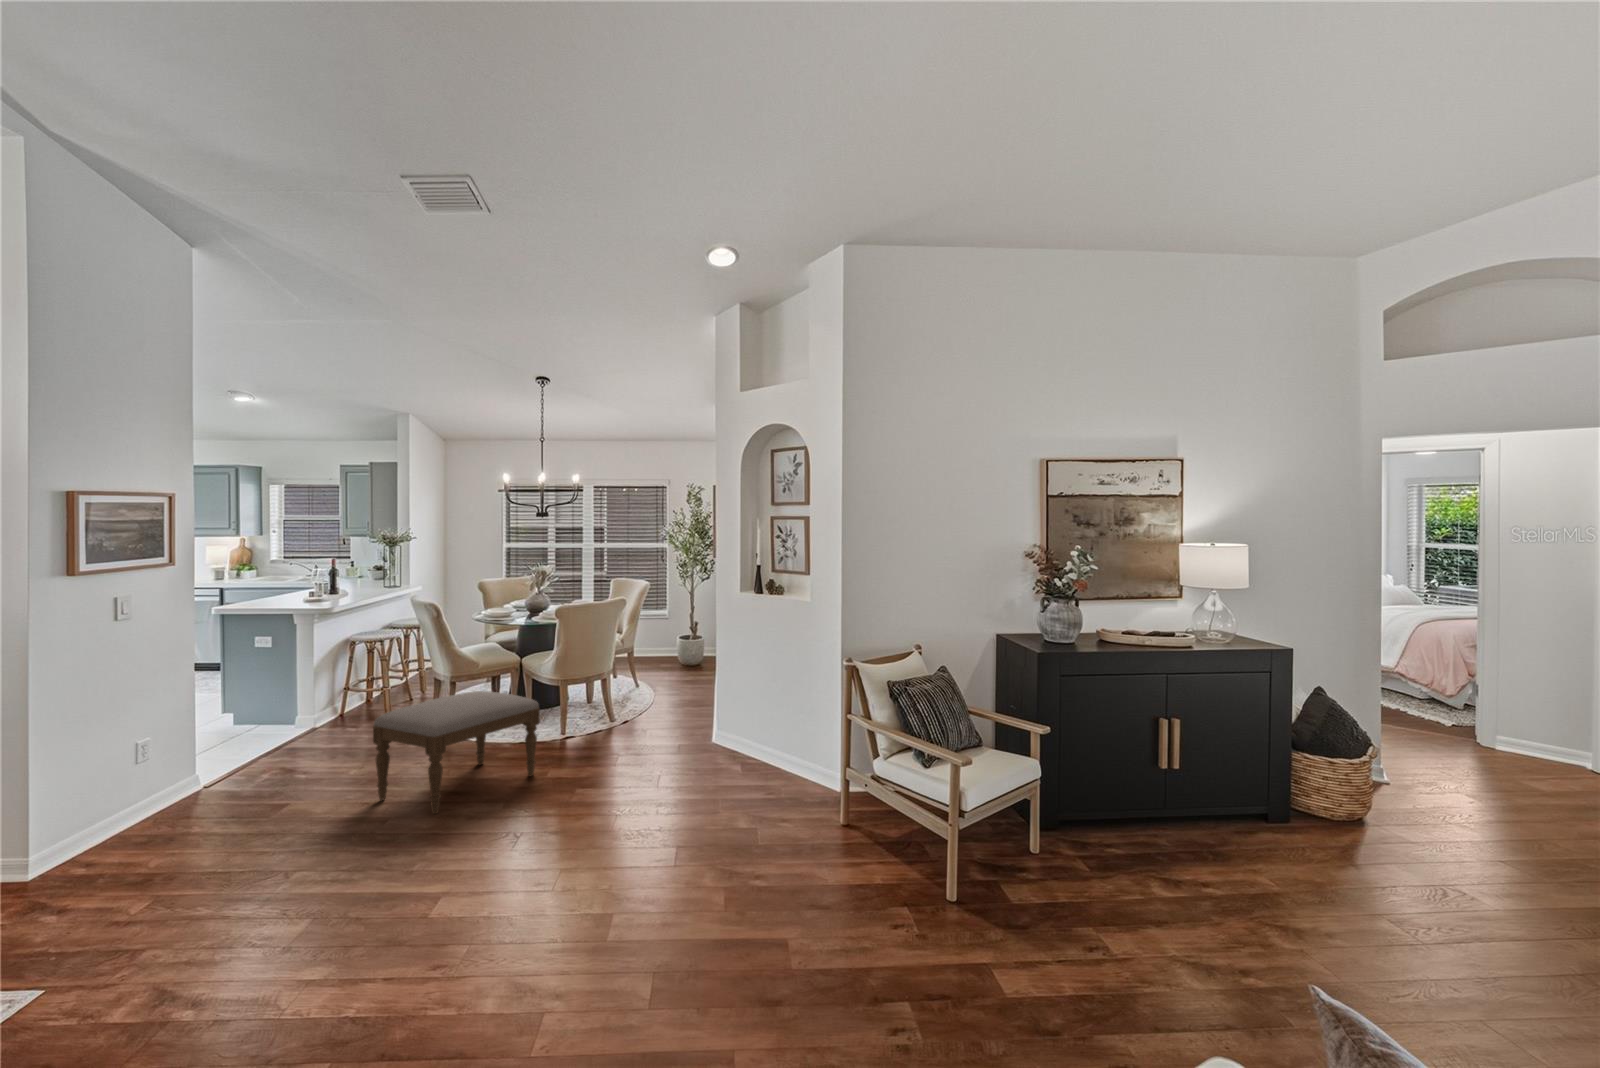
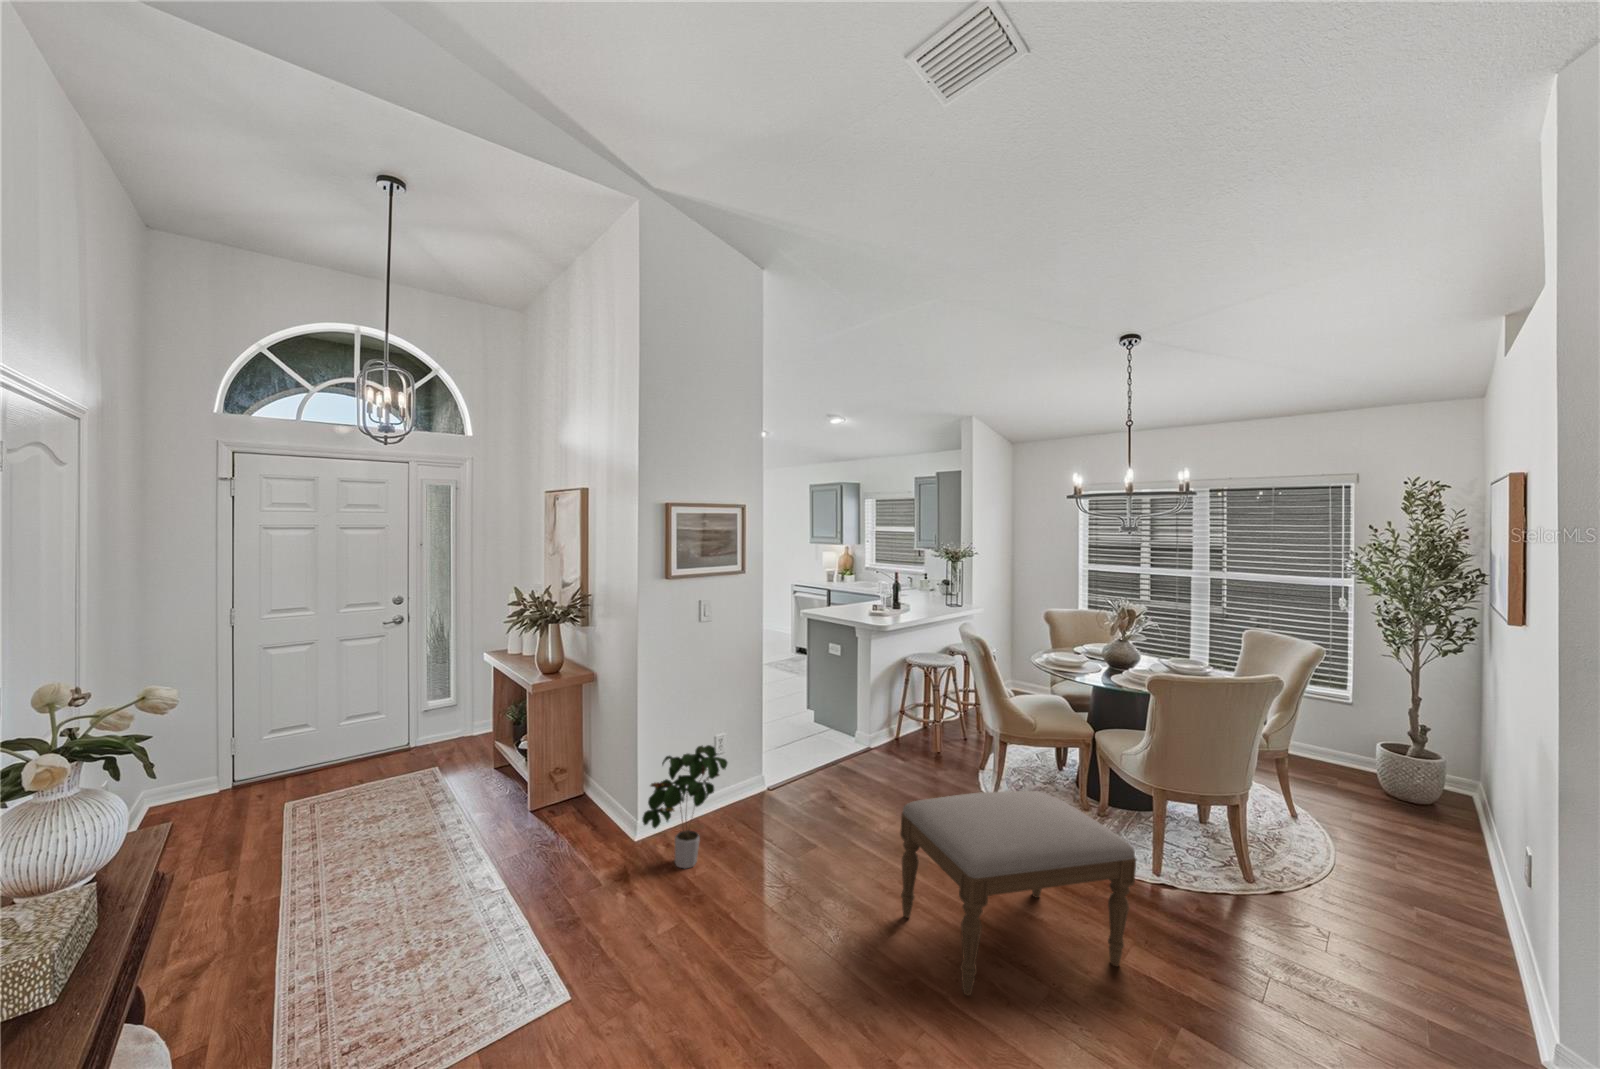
potted plant: none [88,728,176,843] -> present [642,745,727,869]

